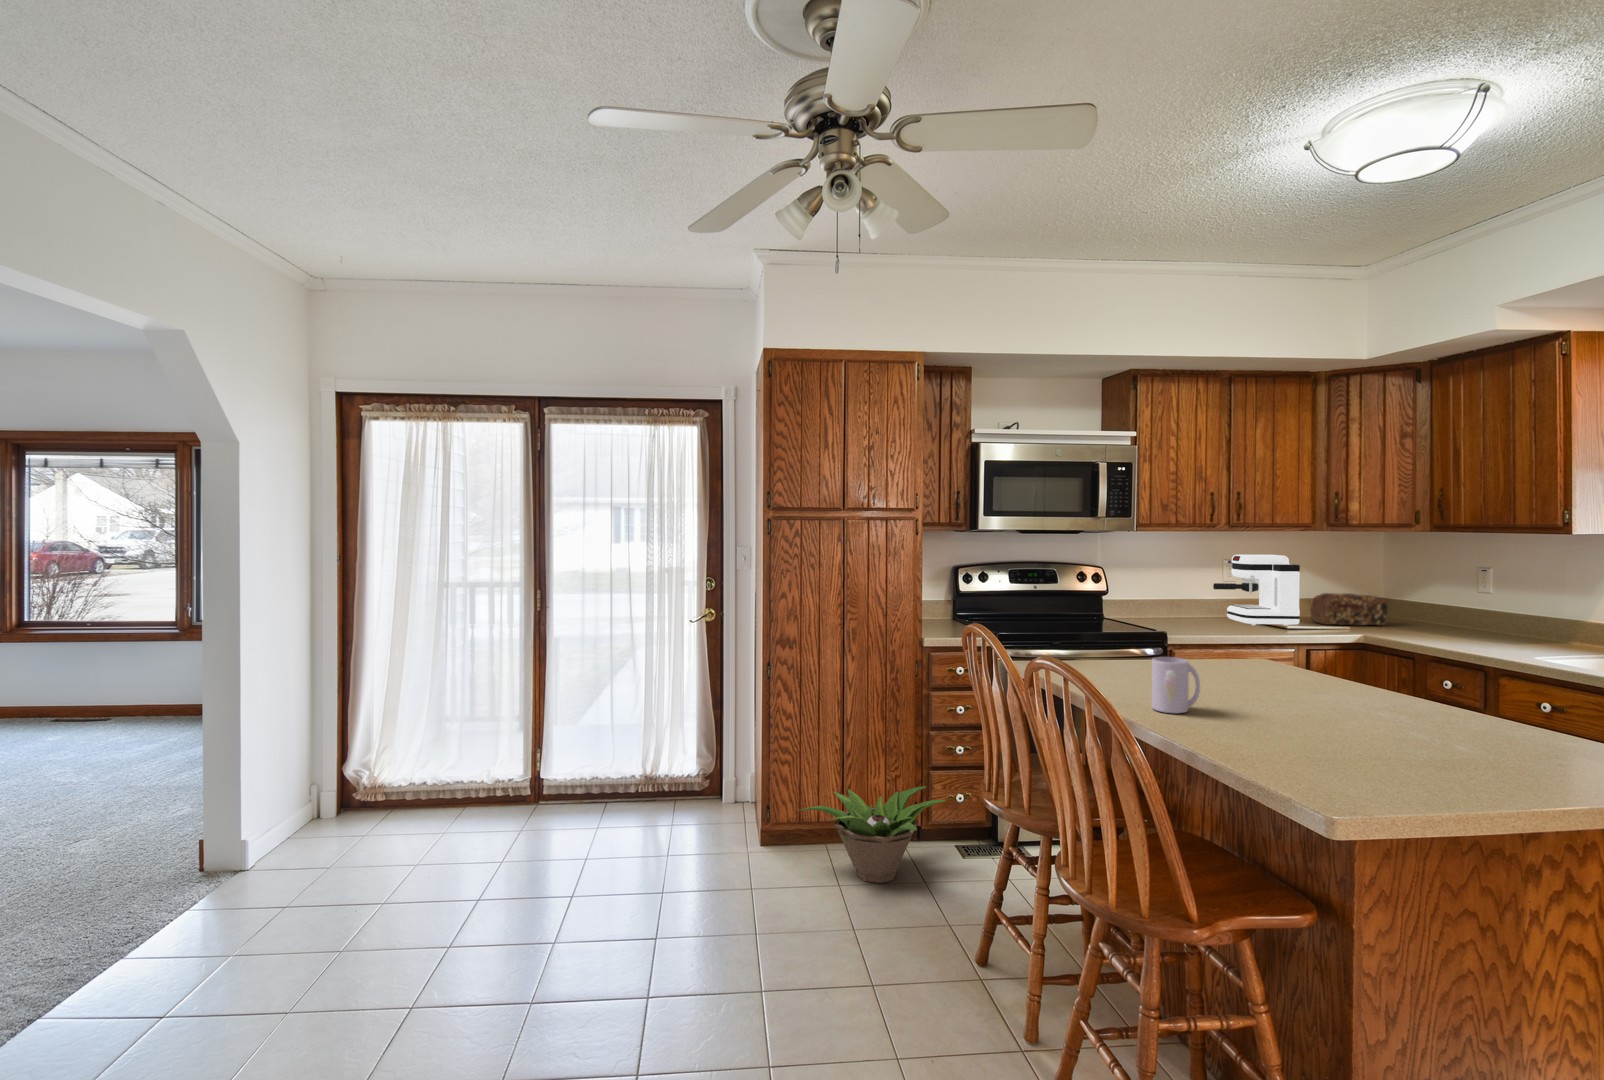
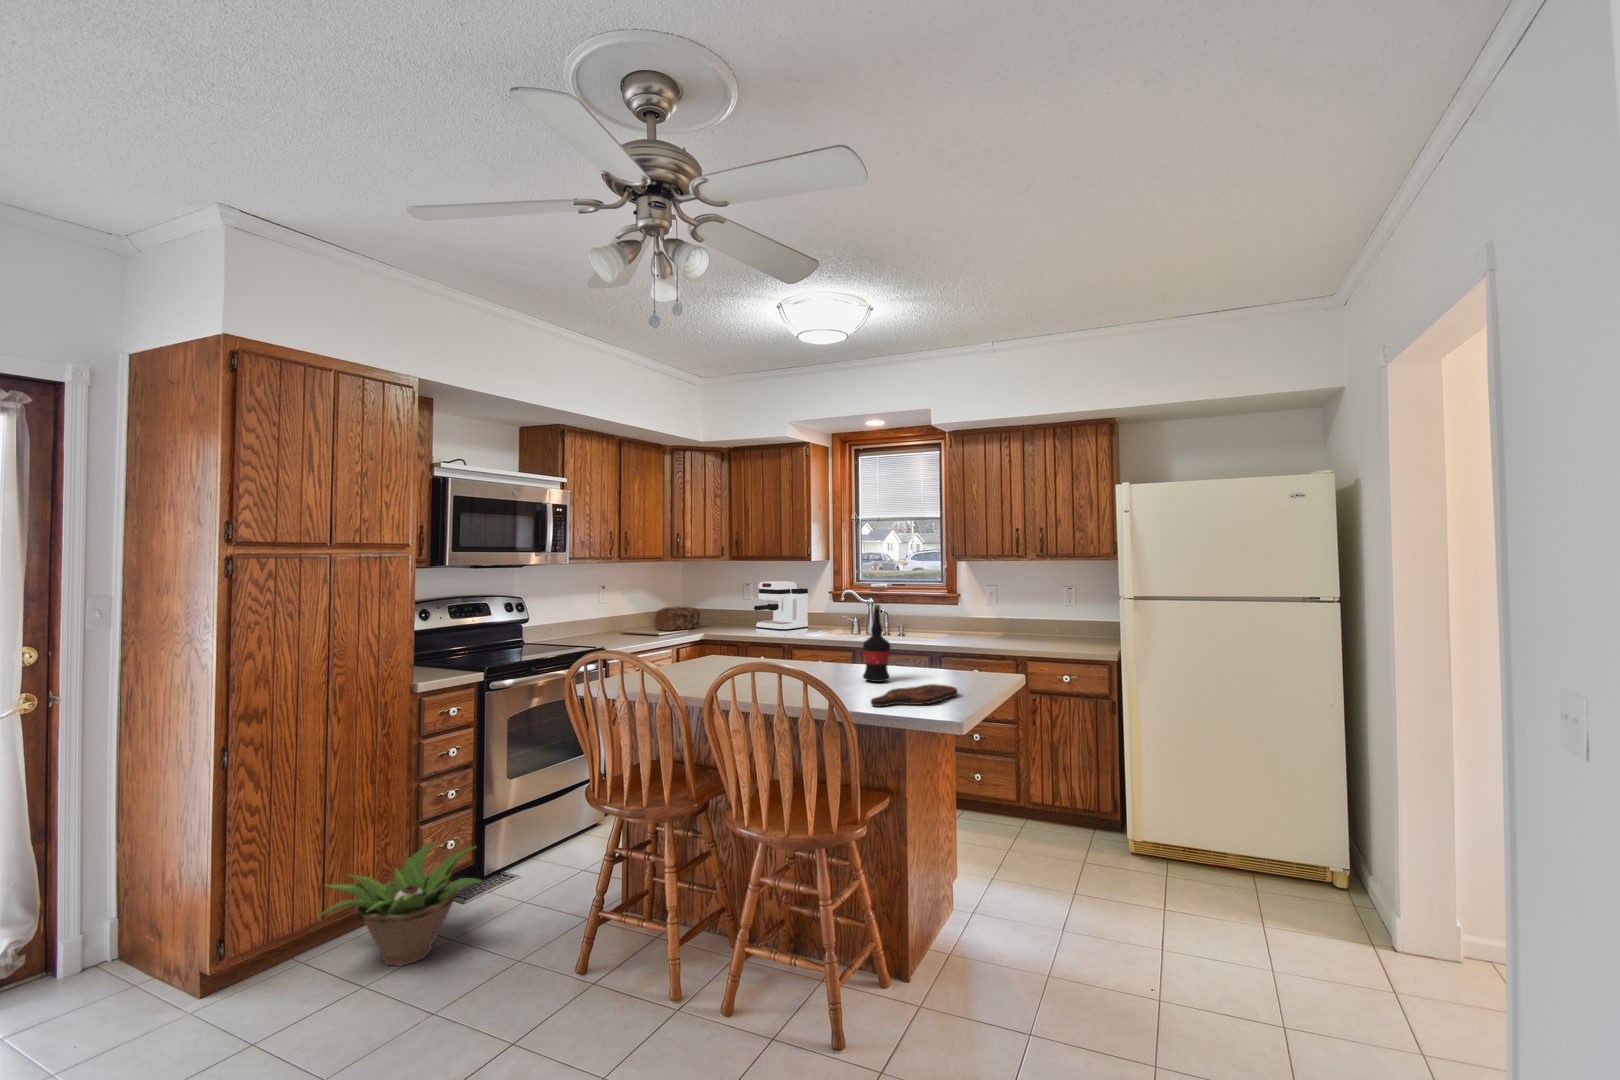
coffee maker: present [1213,554,1300,626] -> present [754,581,808,636]
wine bottle: none [1396,588,1455,720] -> present [863,605,890,682]
mug: present [1152,657,1200,713] -> none [768,664,797,705]
cutting board: none [1287,727,1532,765] -> present [871,684,958,707]

